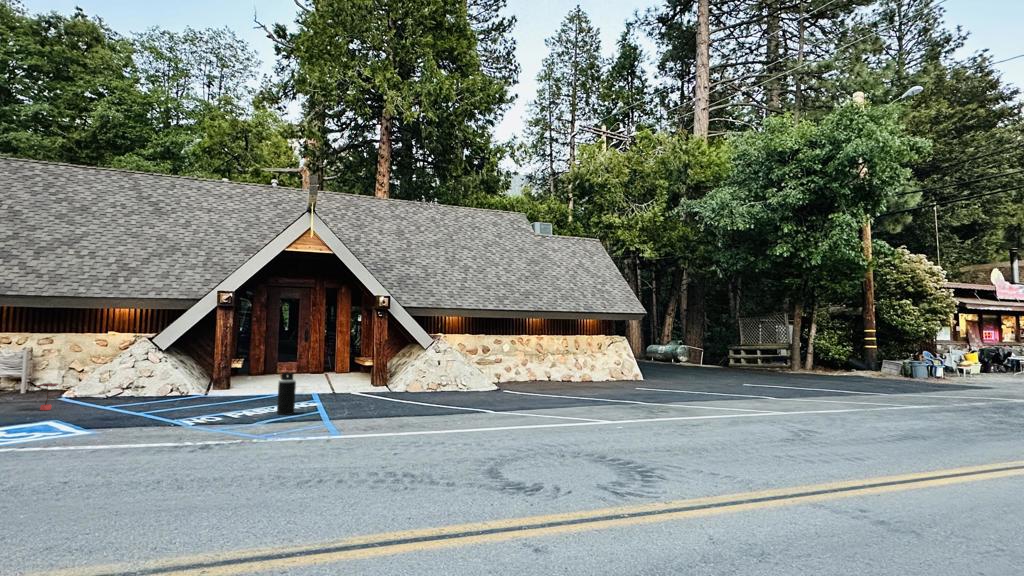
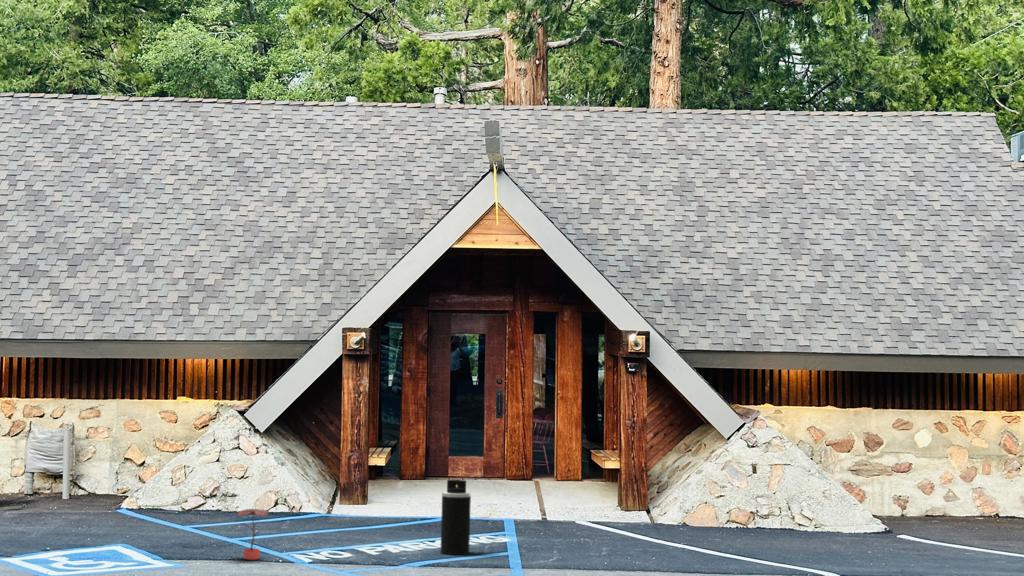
potted plant: present [36,383,58,411] -> present [237,509,268,560]

